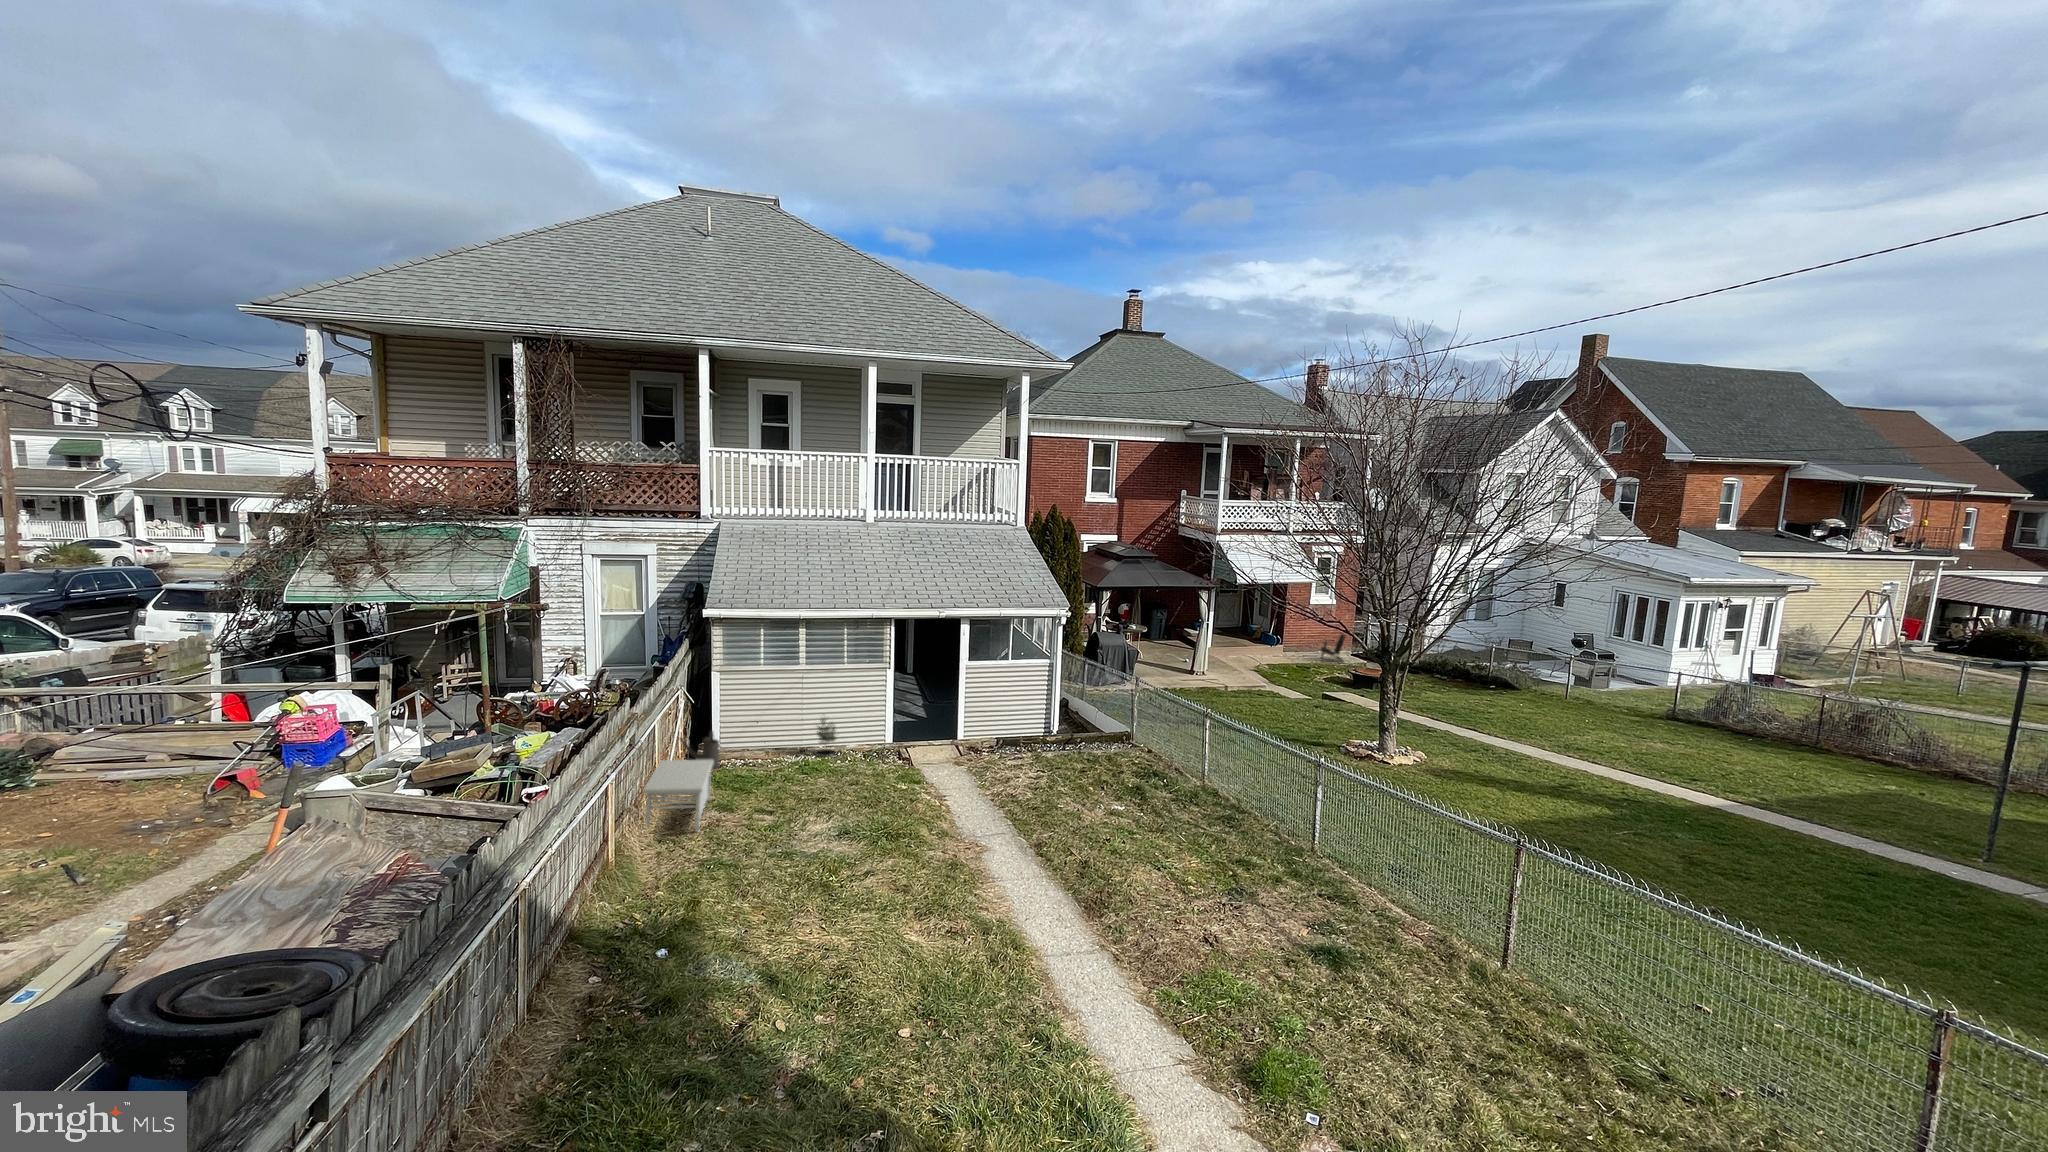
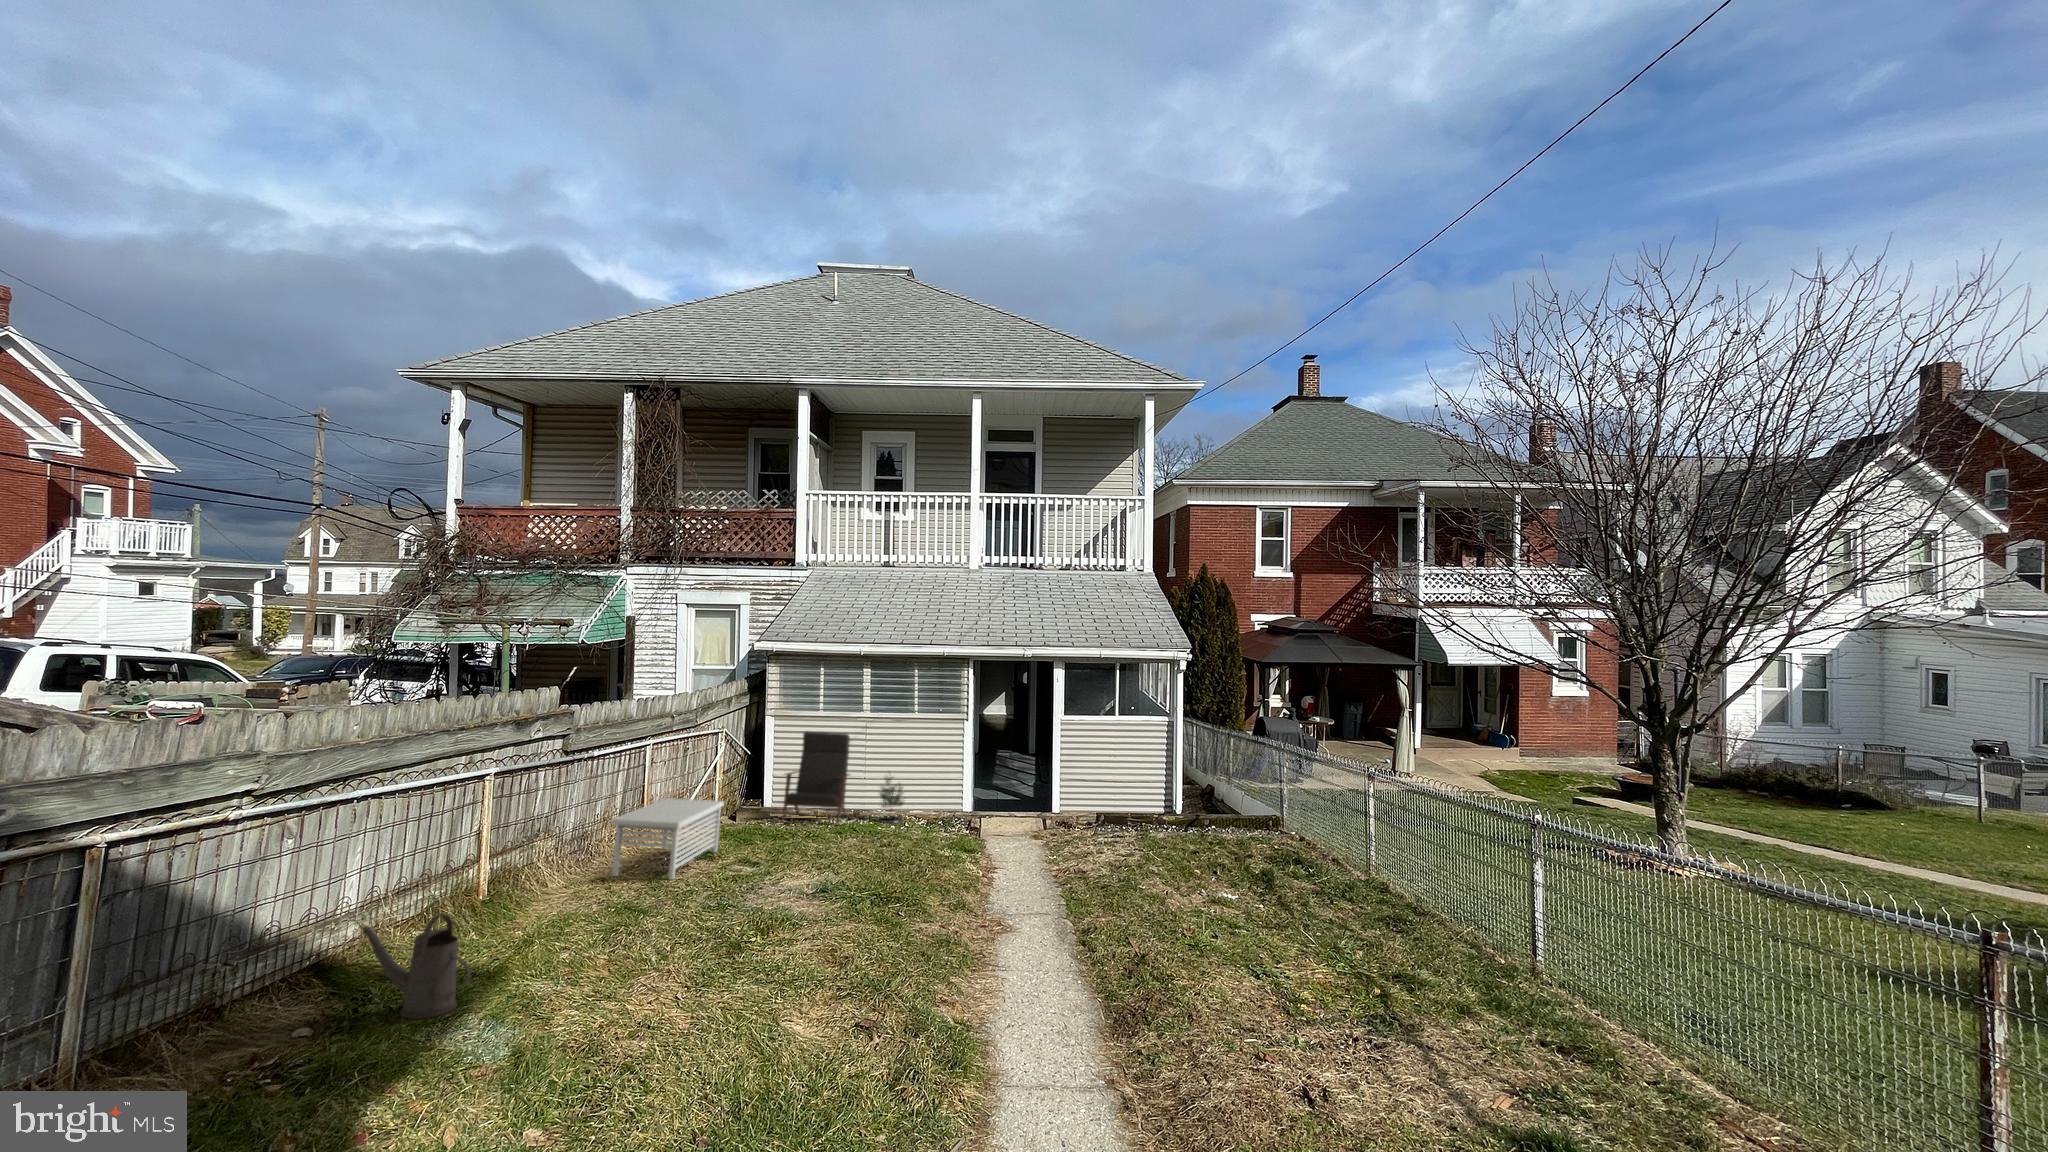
lounge chair: present [1321,634,1345,661] -> present [782,732,850,825]
watering can: present [679,731,721,770] -> present [363,914,471,1019]

